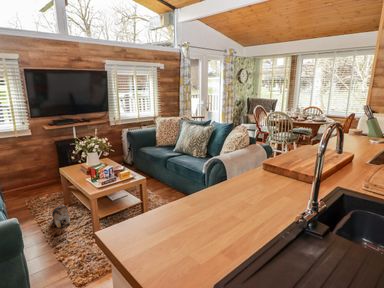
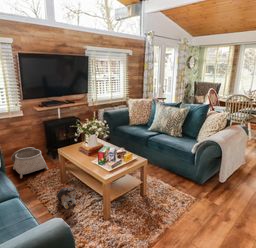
basket: none [17,169,56,200] -> present [11,147,48,178]

